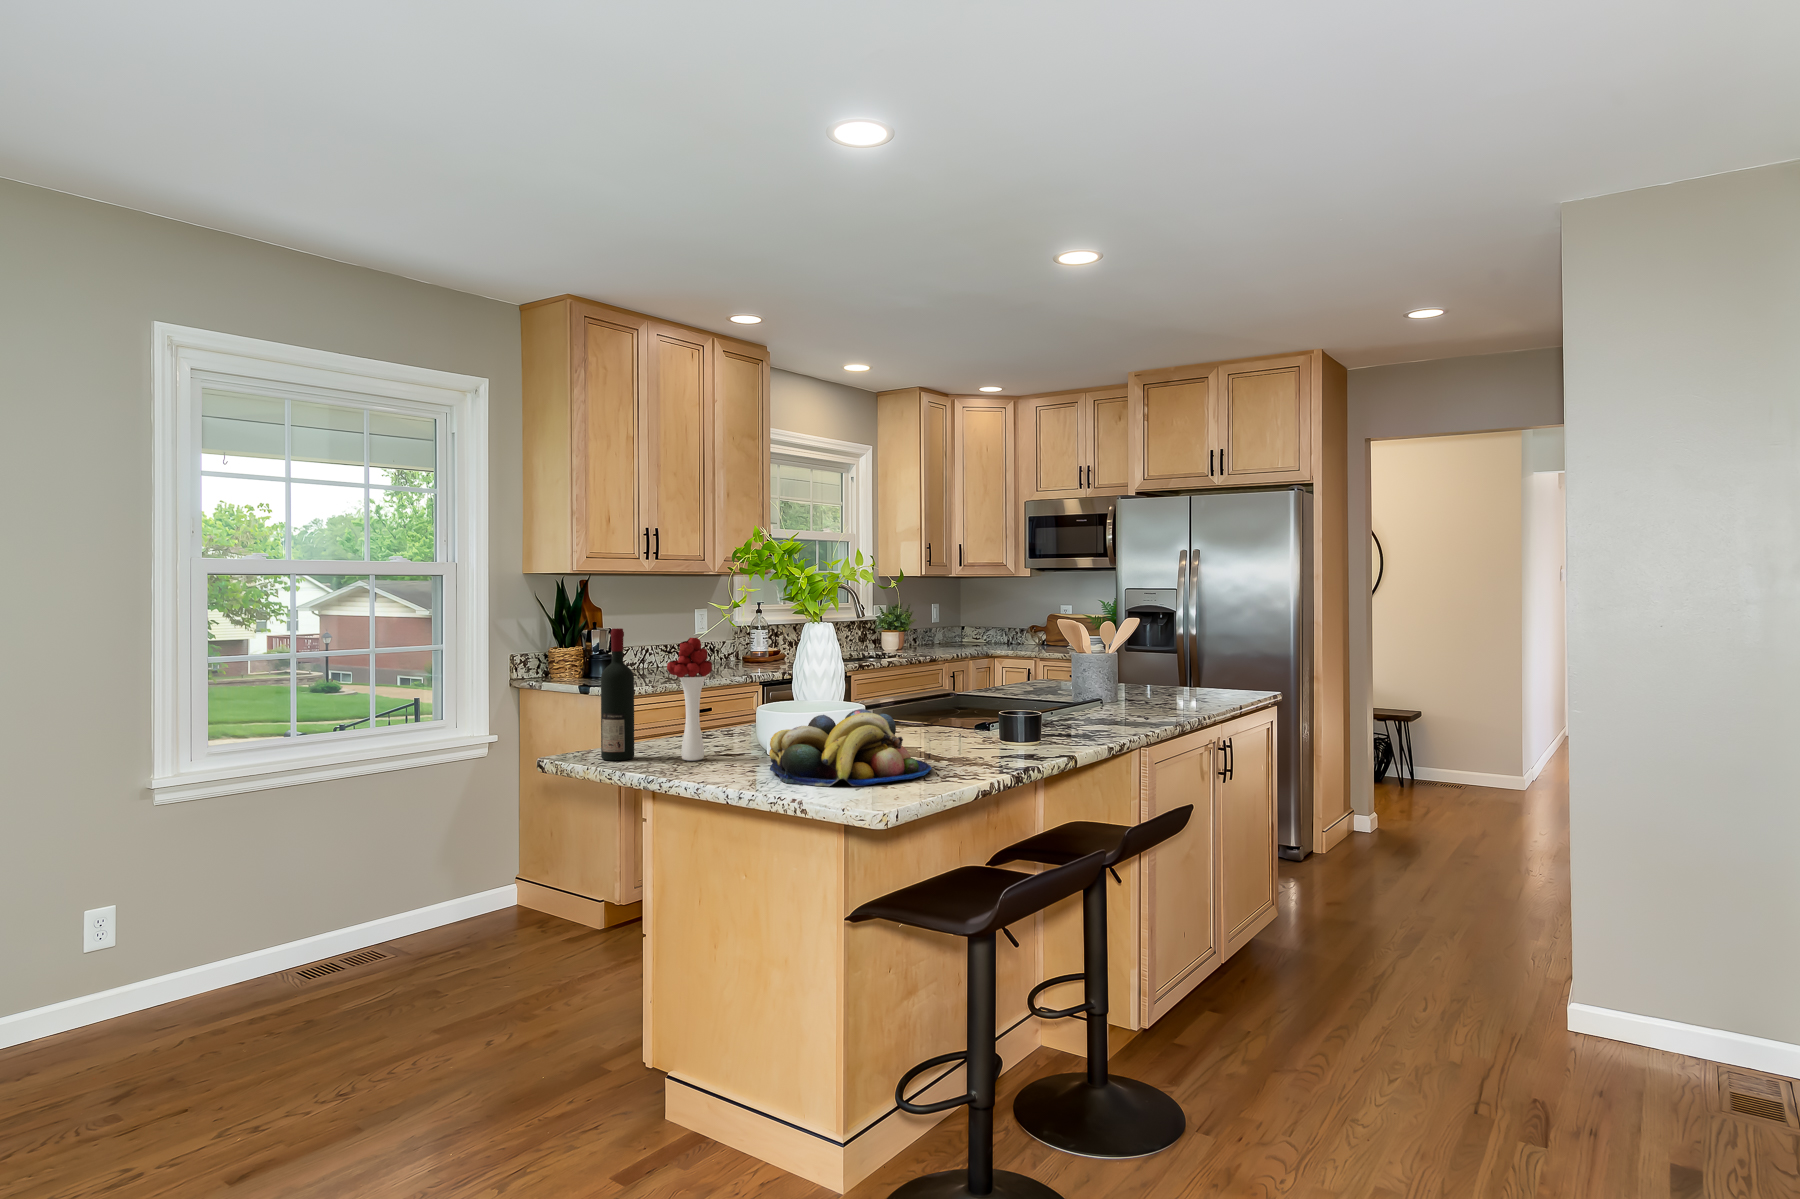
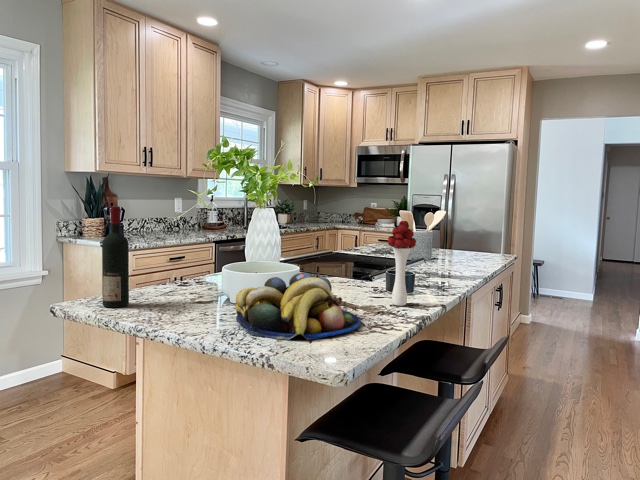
flower bouquet: present [667,638,712,761] -> present [388,221,416,306]

